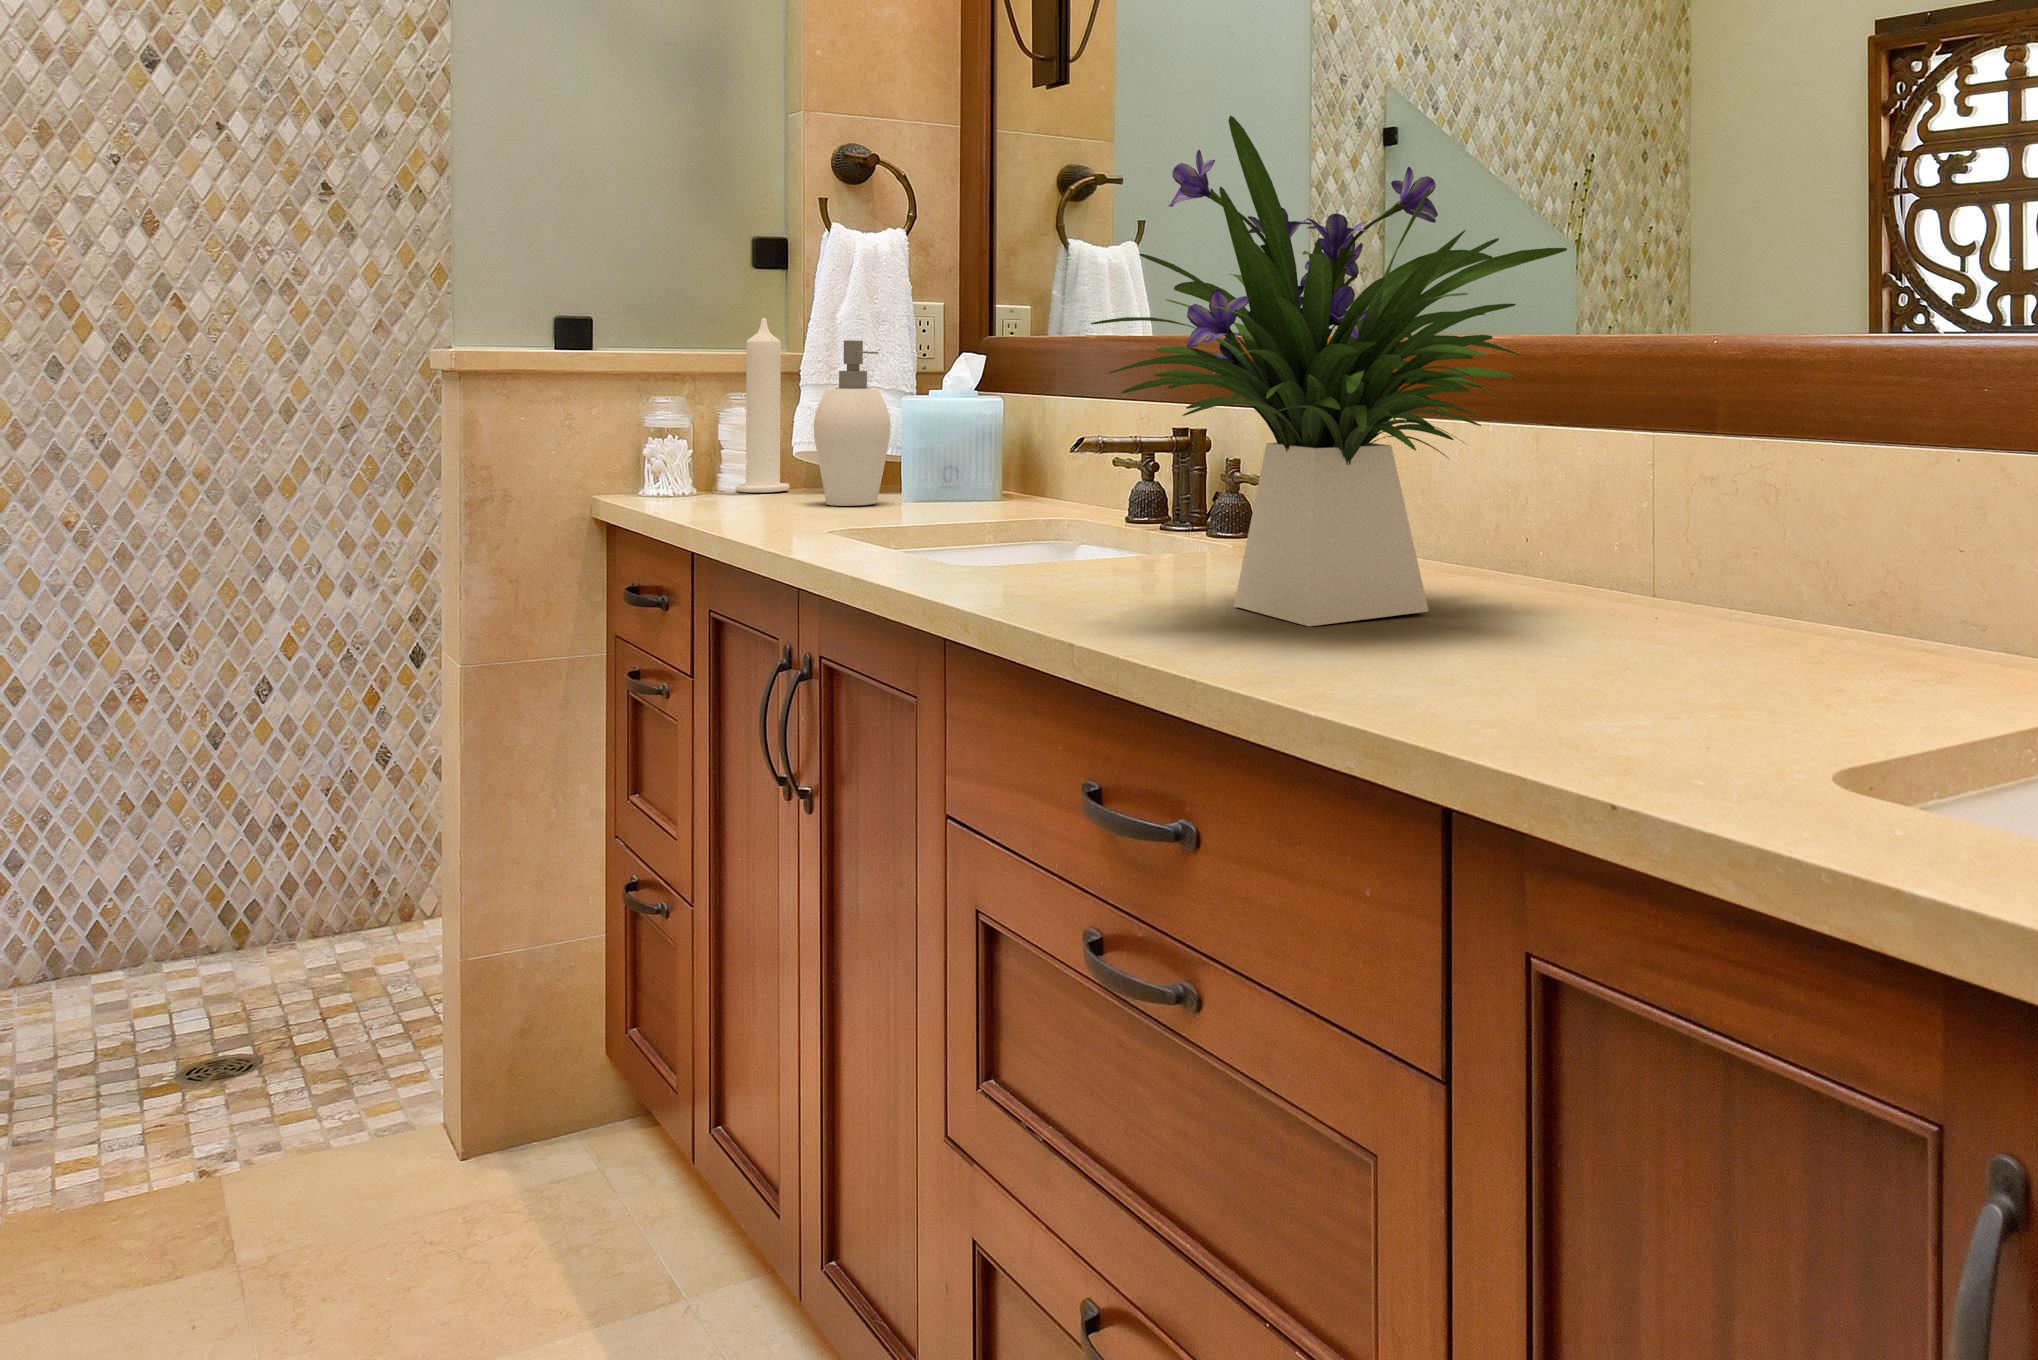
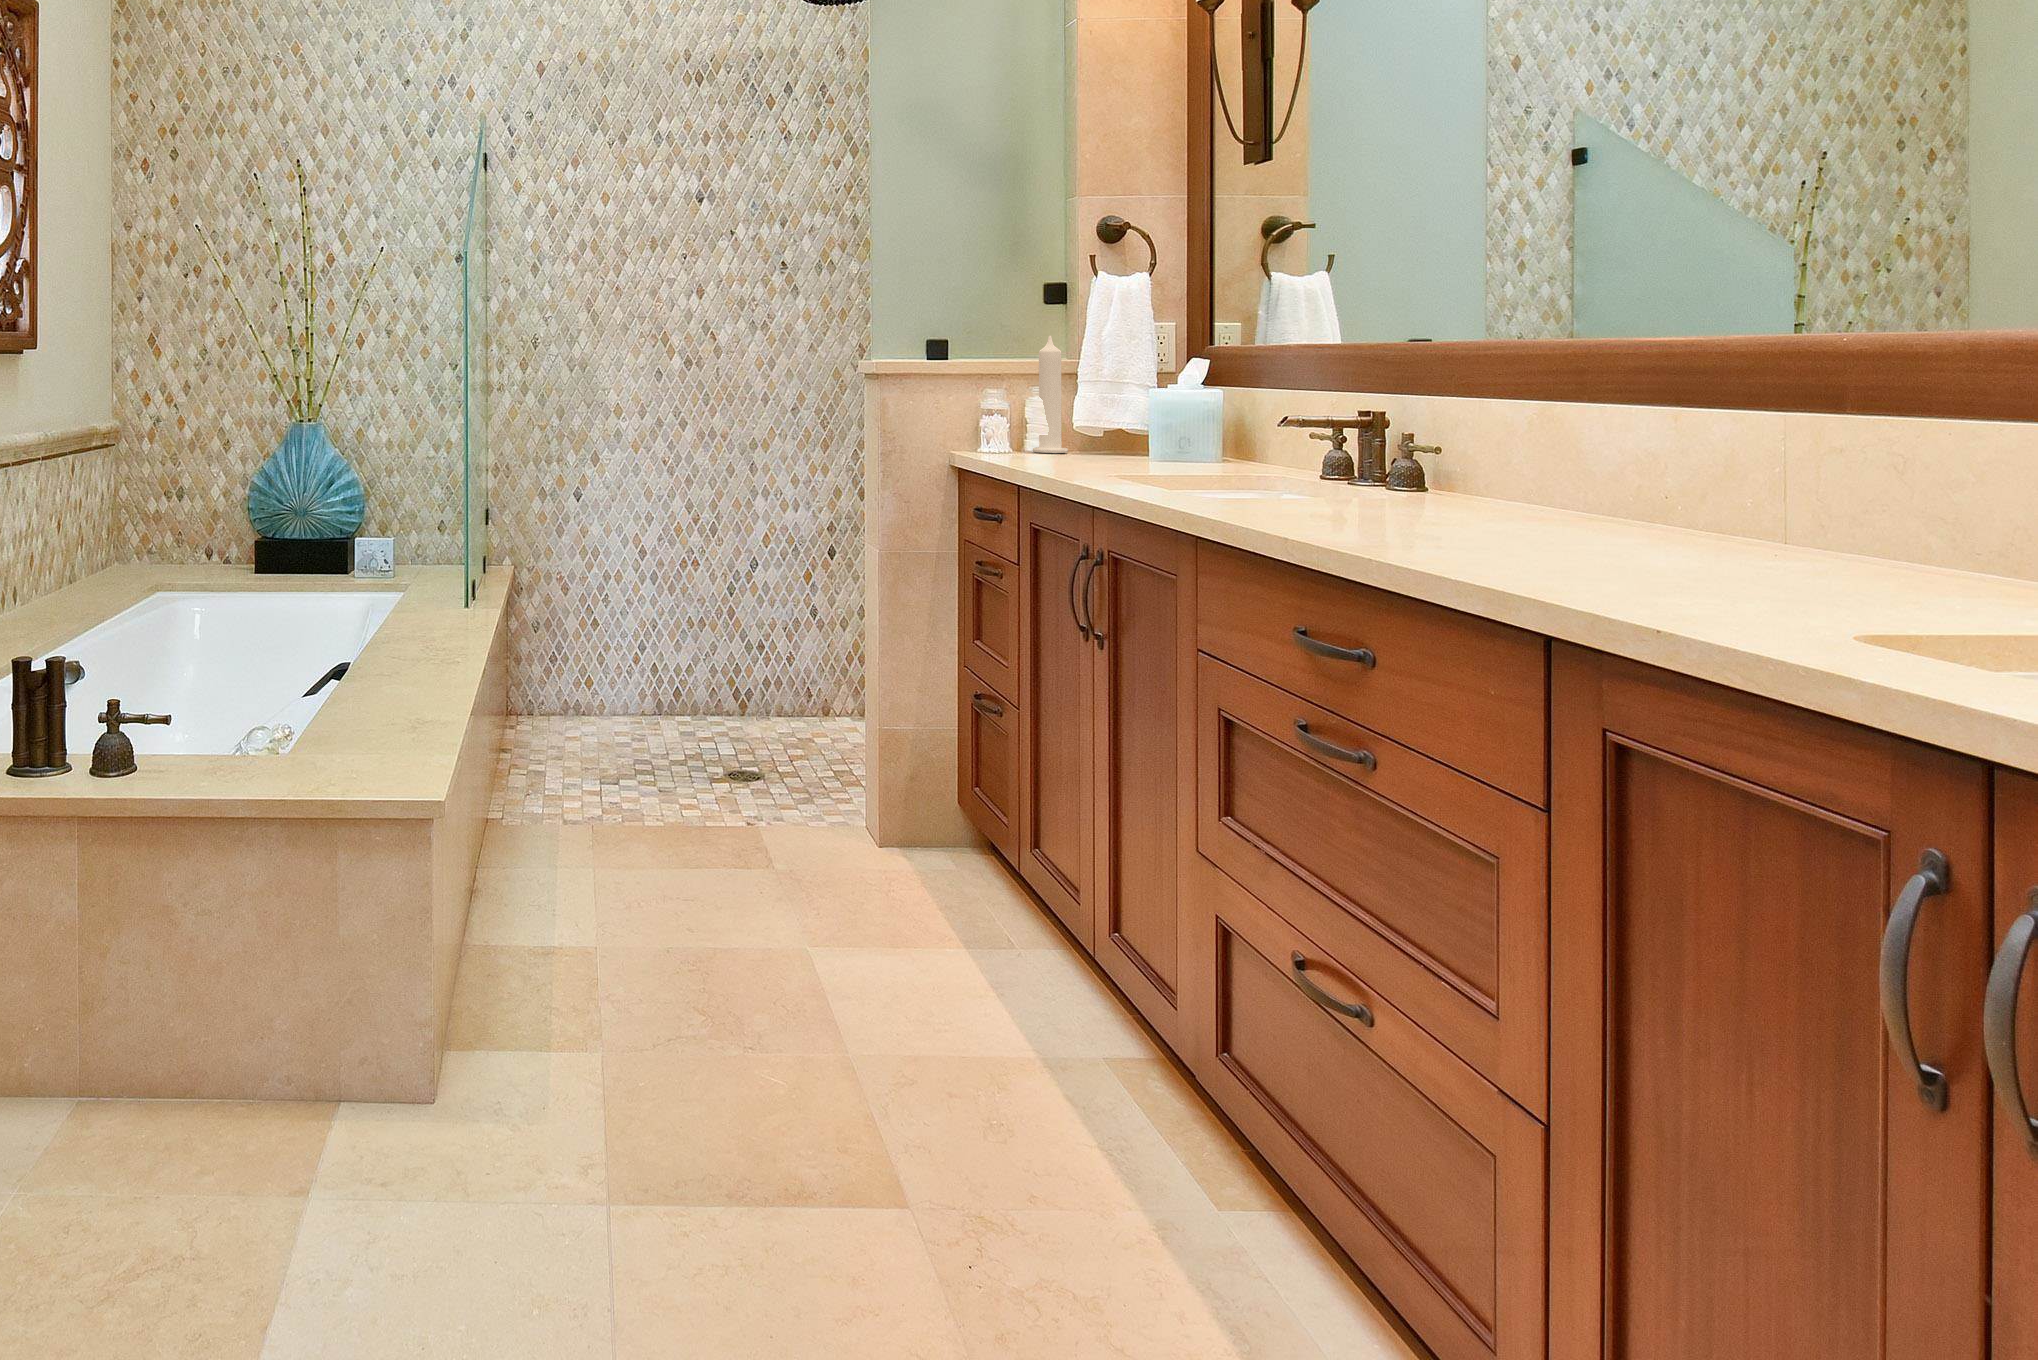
flower arrangement: present [1091,115,1567,626] -> none [1293,187,1696,539]
soap dispenser: present [814,340,891,506] -> none [1087,349,1141,462]

